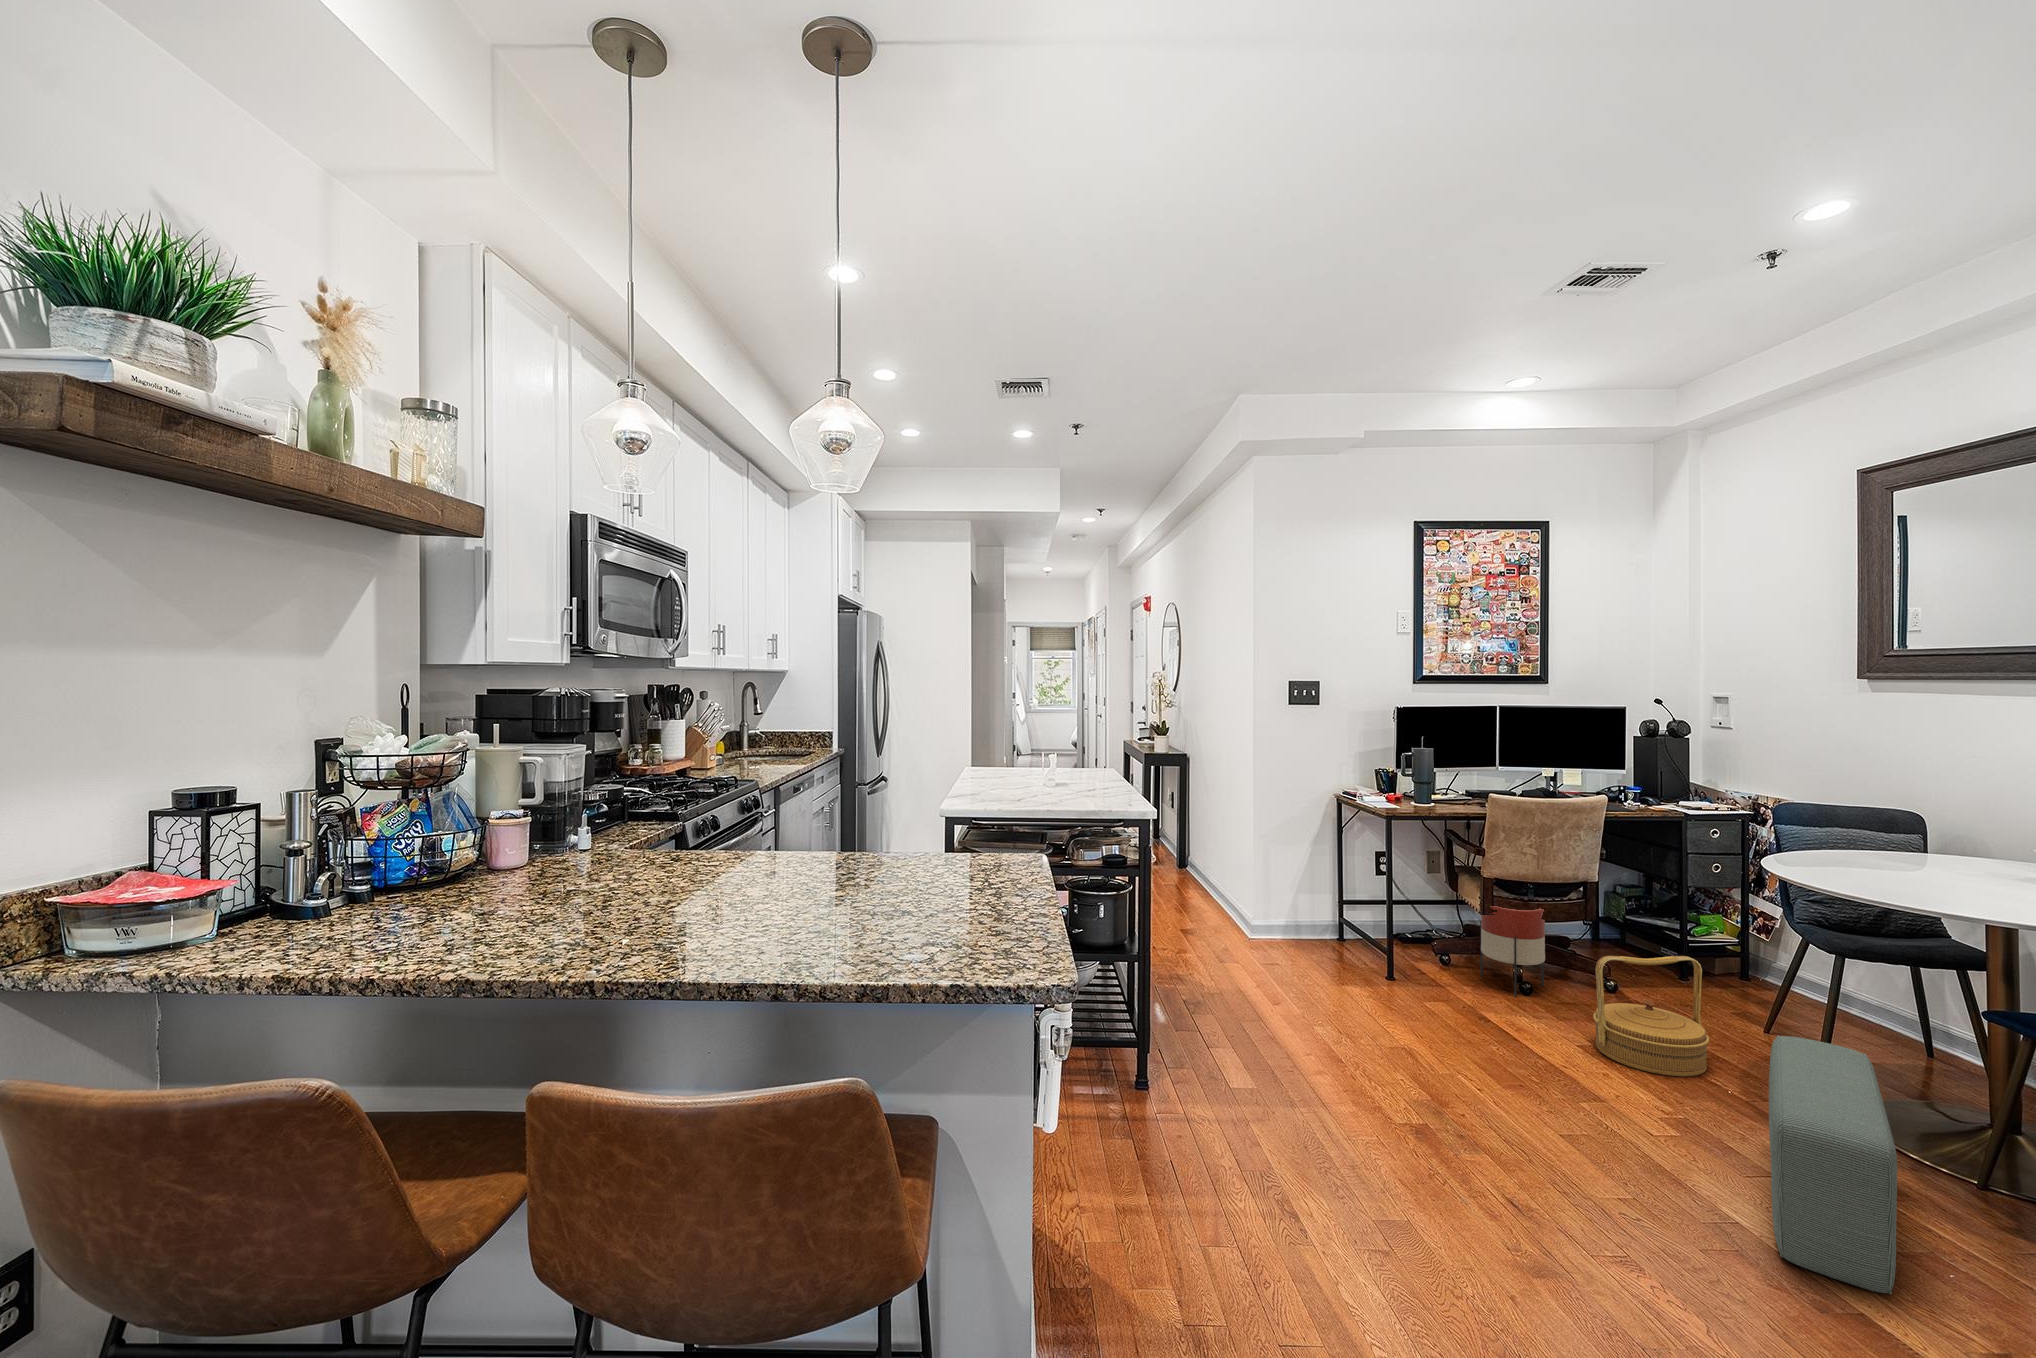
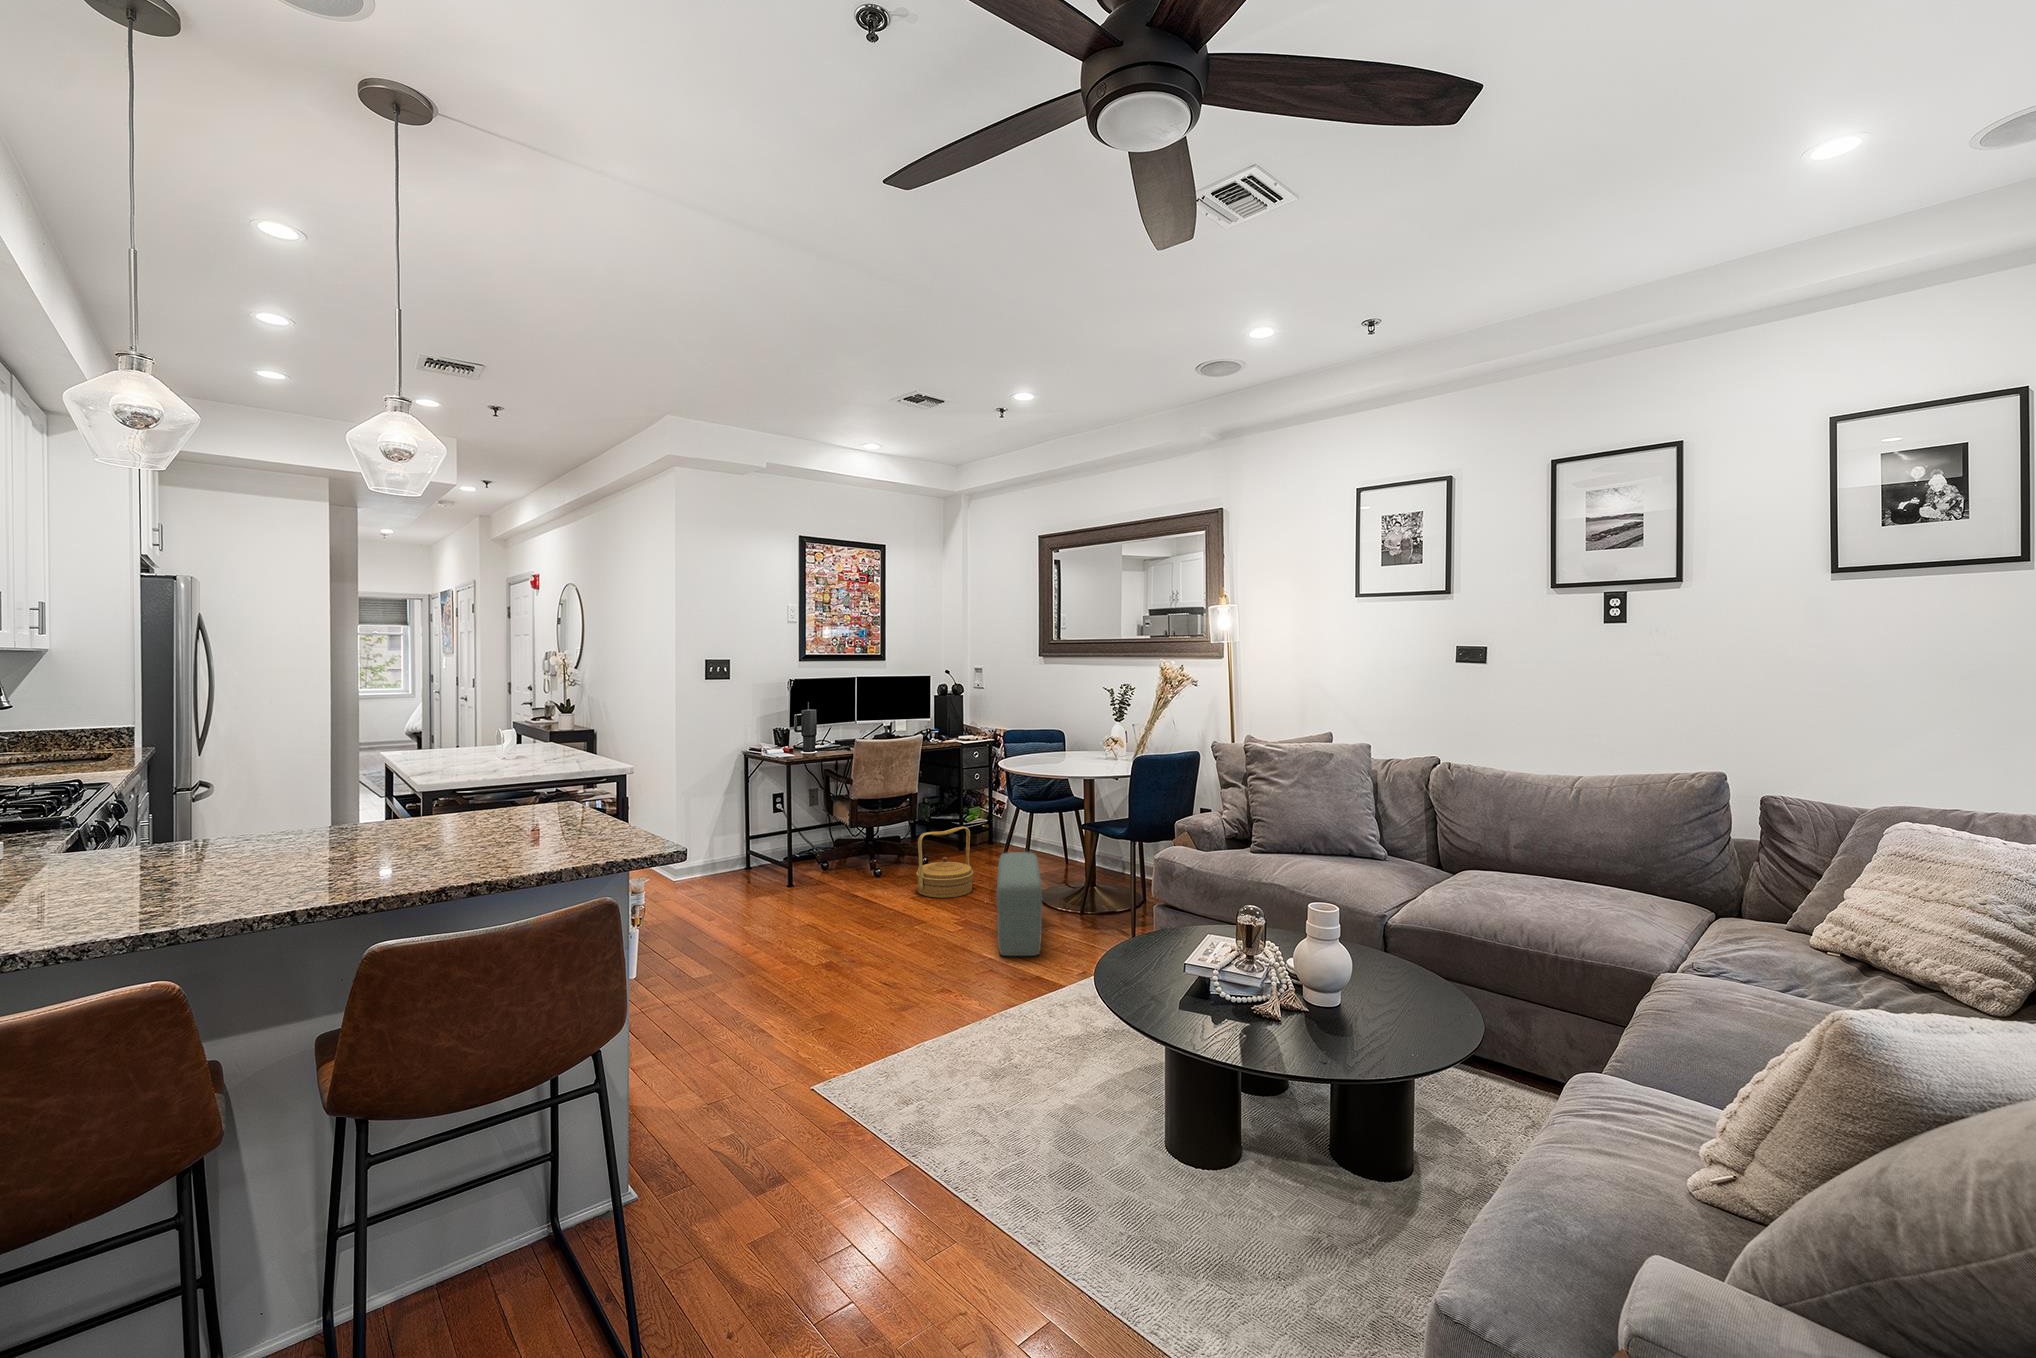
planter: present [1480,906,1545,997] -> none [849,811,888,877]

